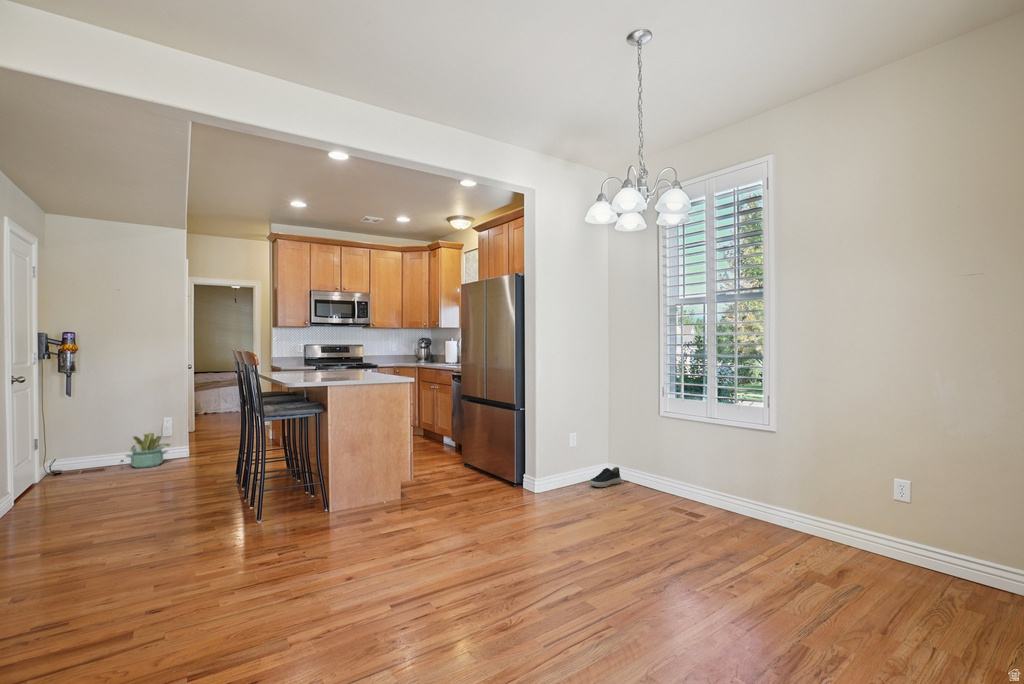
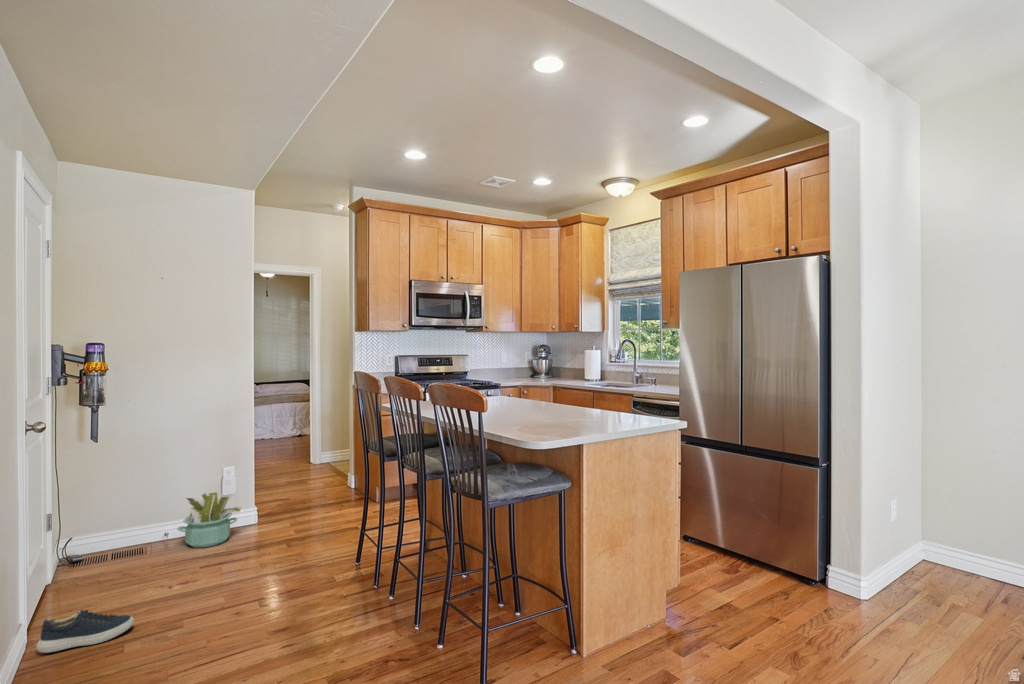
shoe: present [589,467,622,487] -> present [36,610,134,653]

